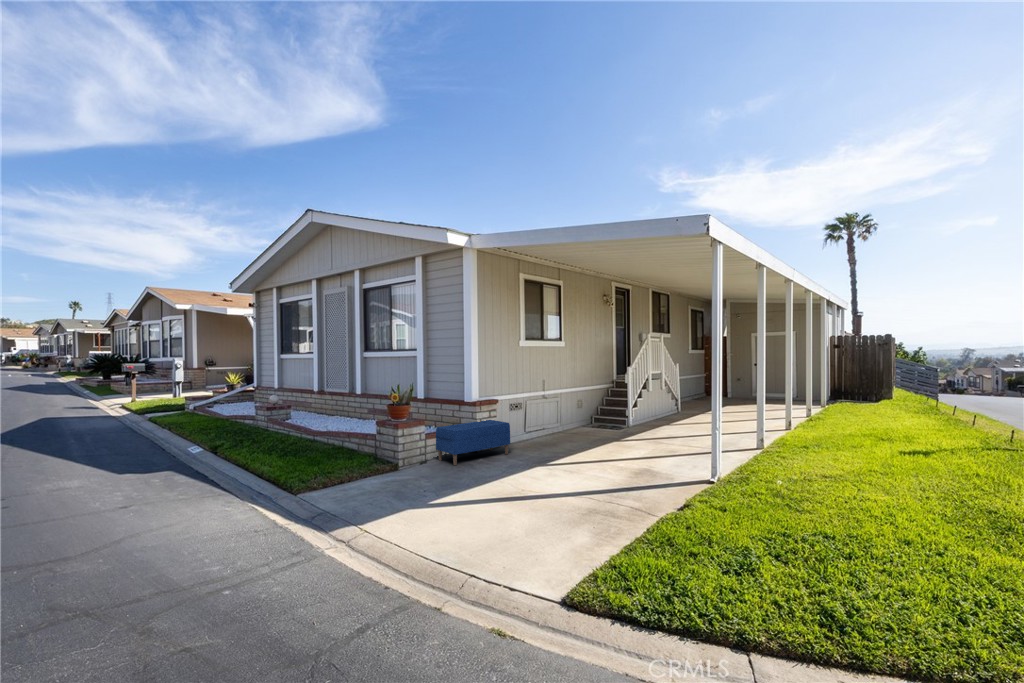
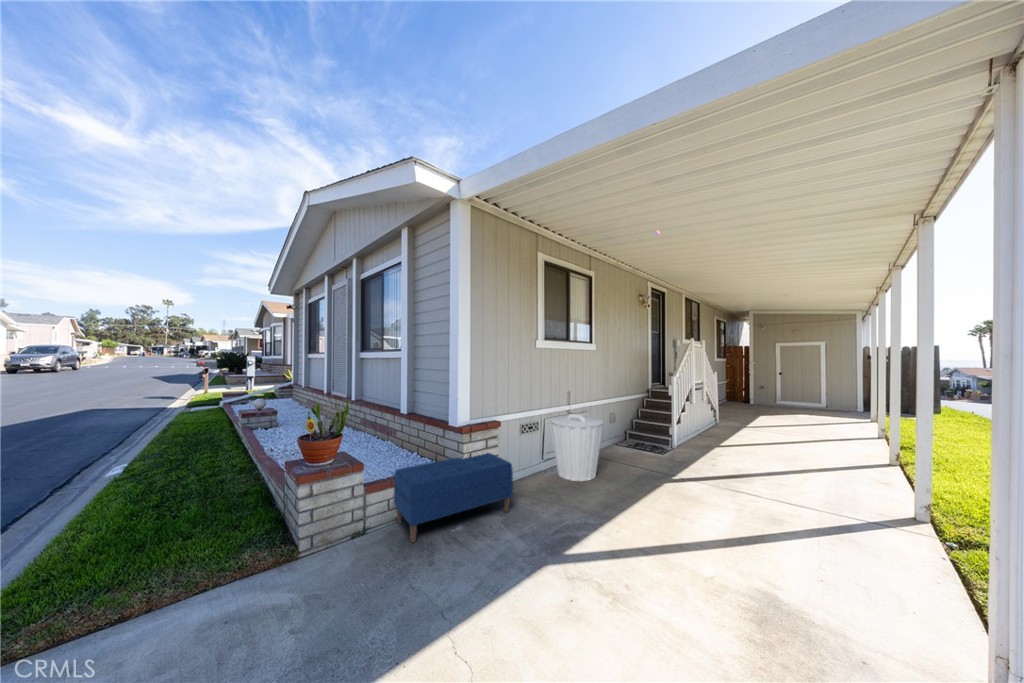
trash can: none [532,395,571,442] -> present [550,414,603,481]

